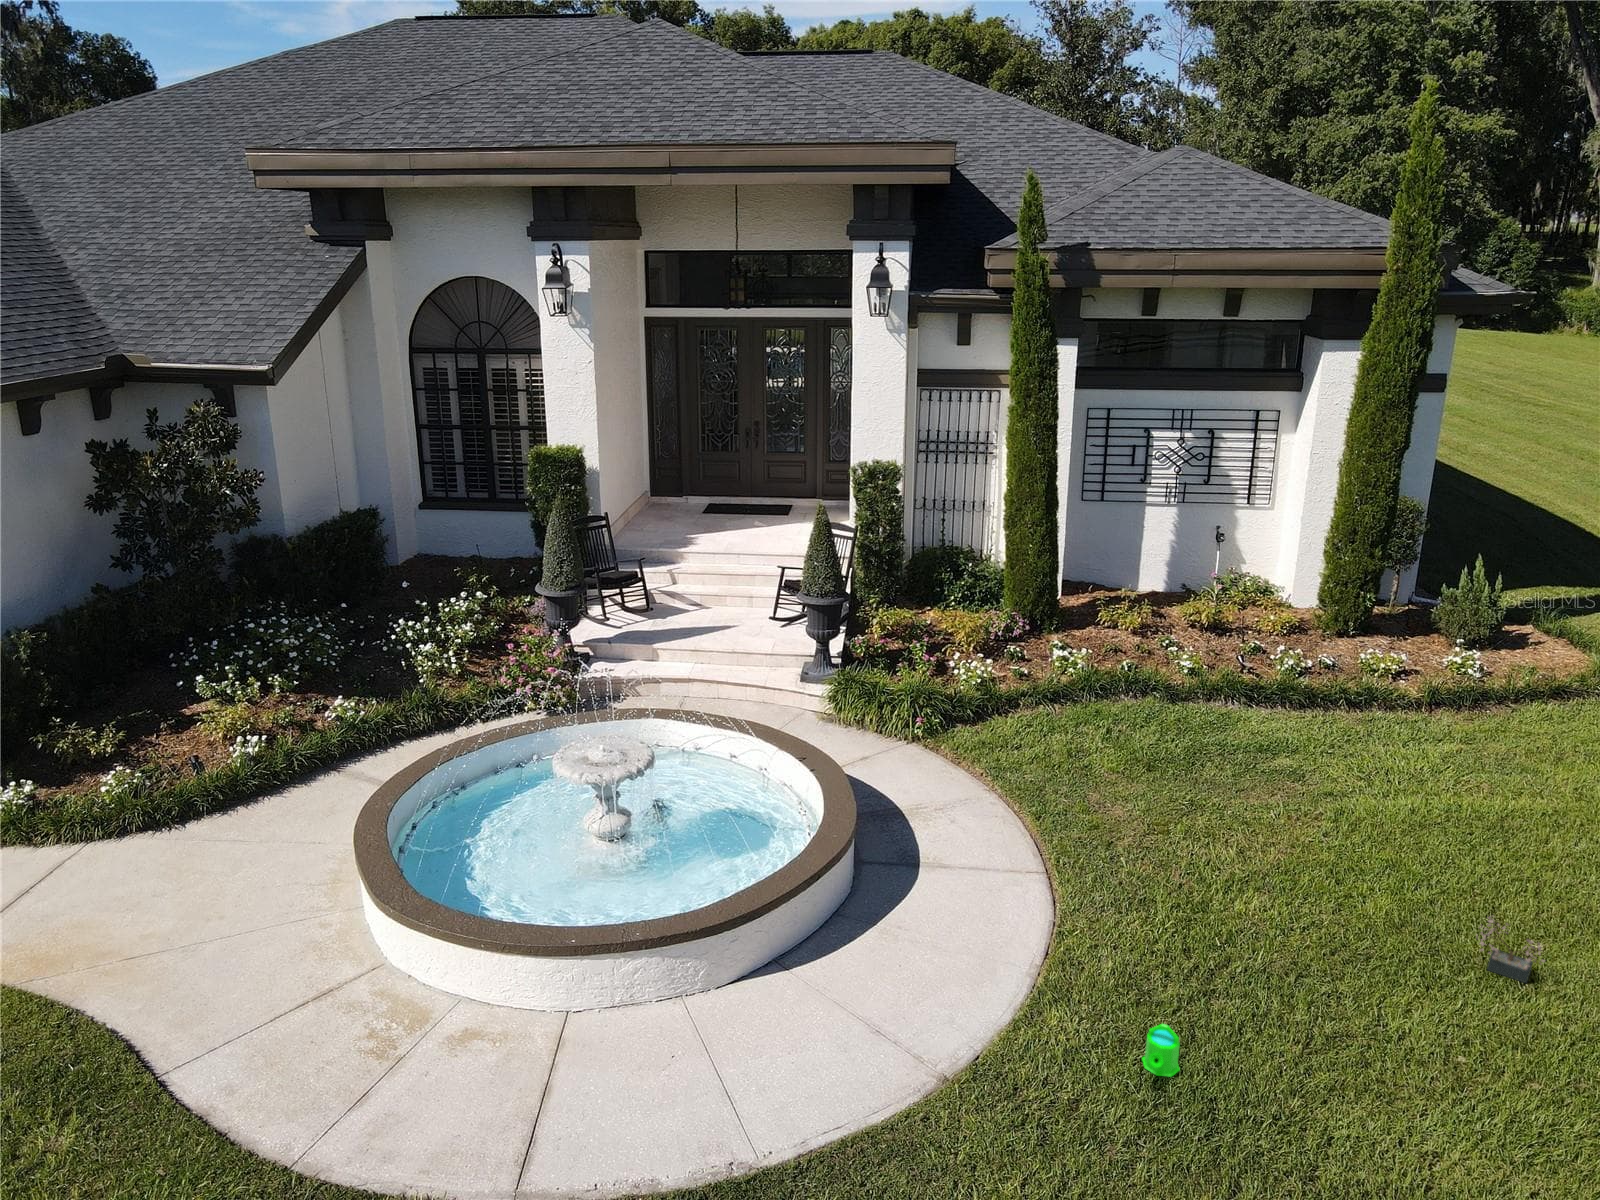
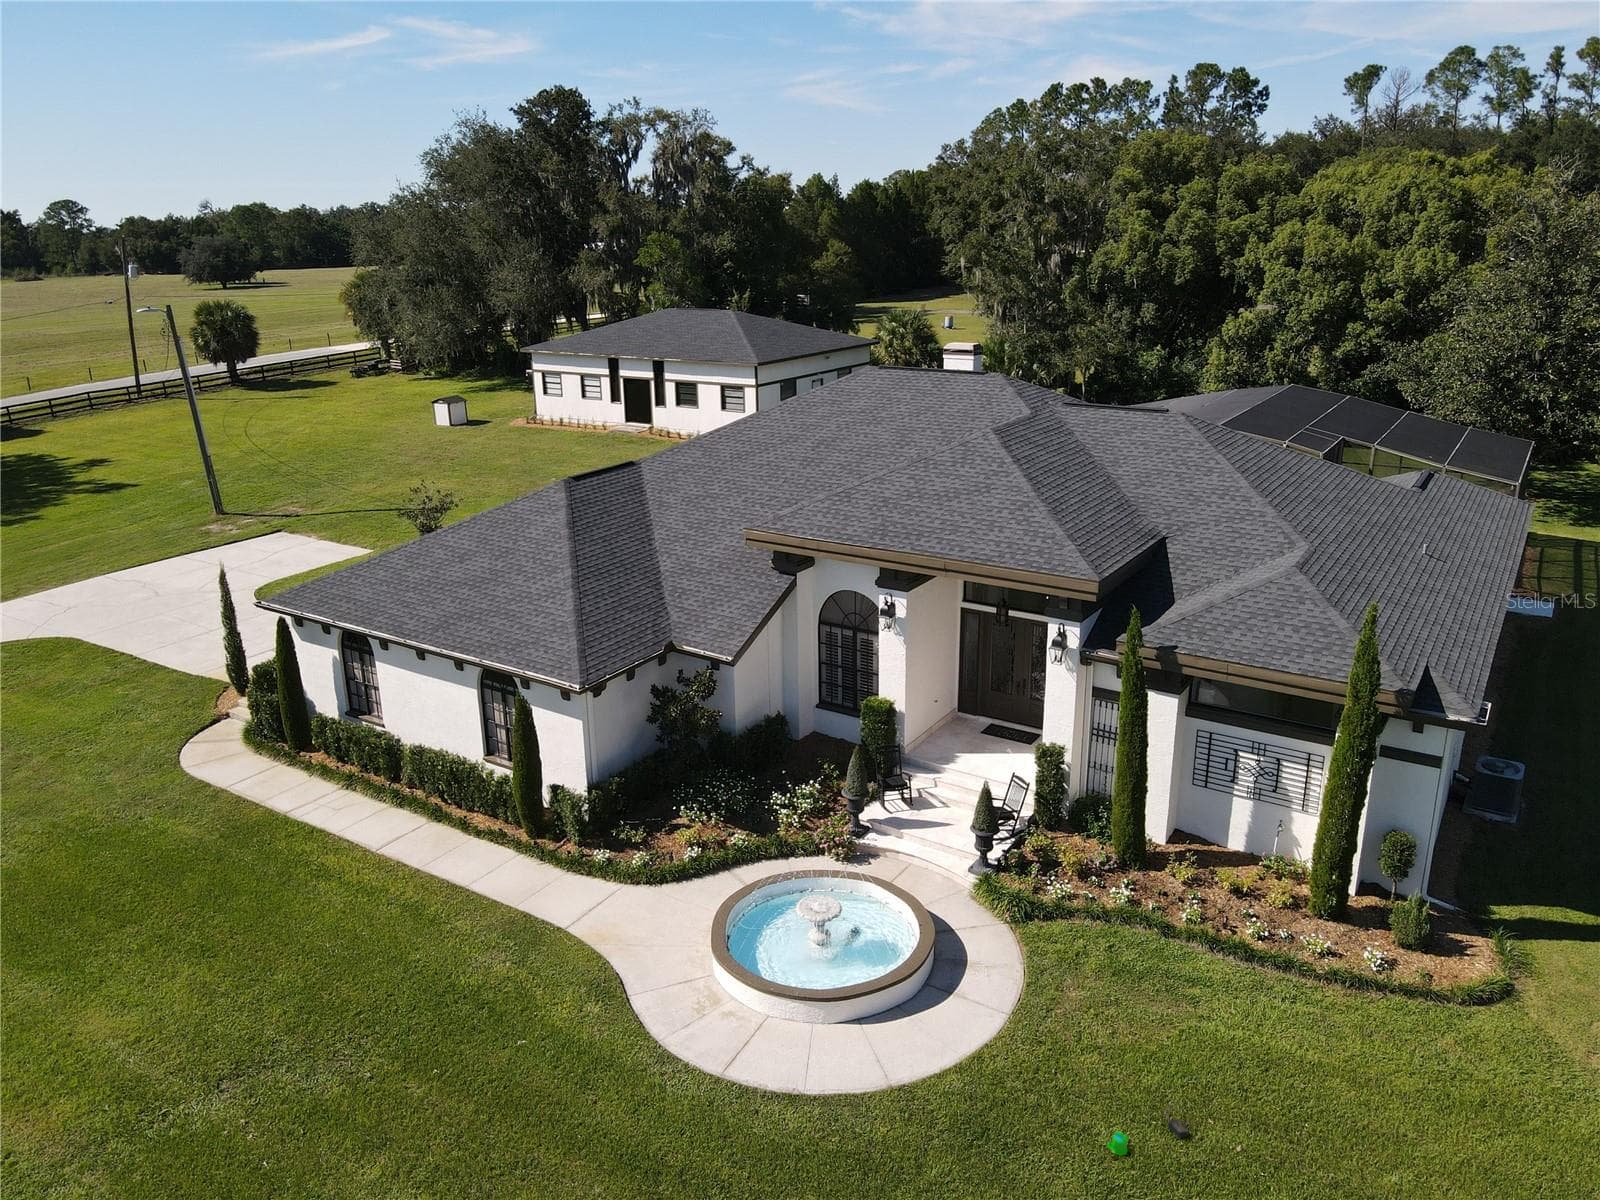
watering can: present [1142,1024,1180,1077] -> present [1108,1131,1129,1156]

